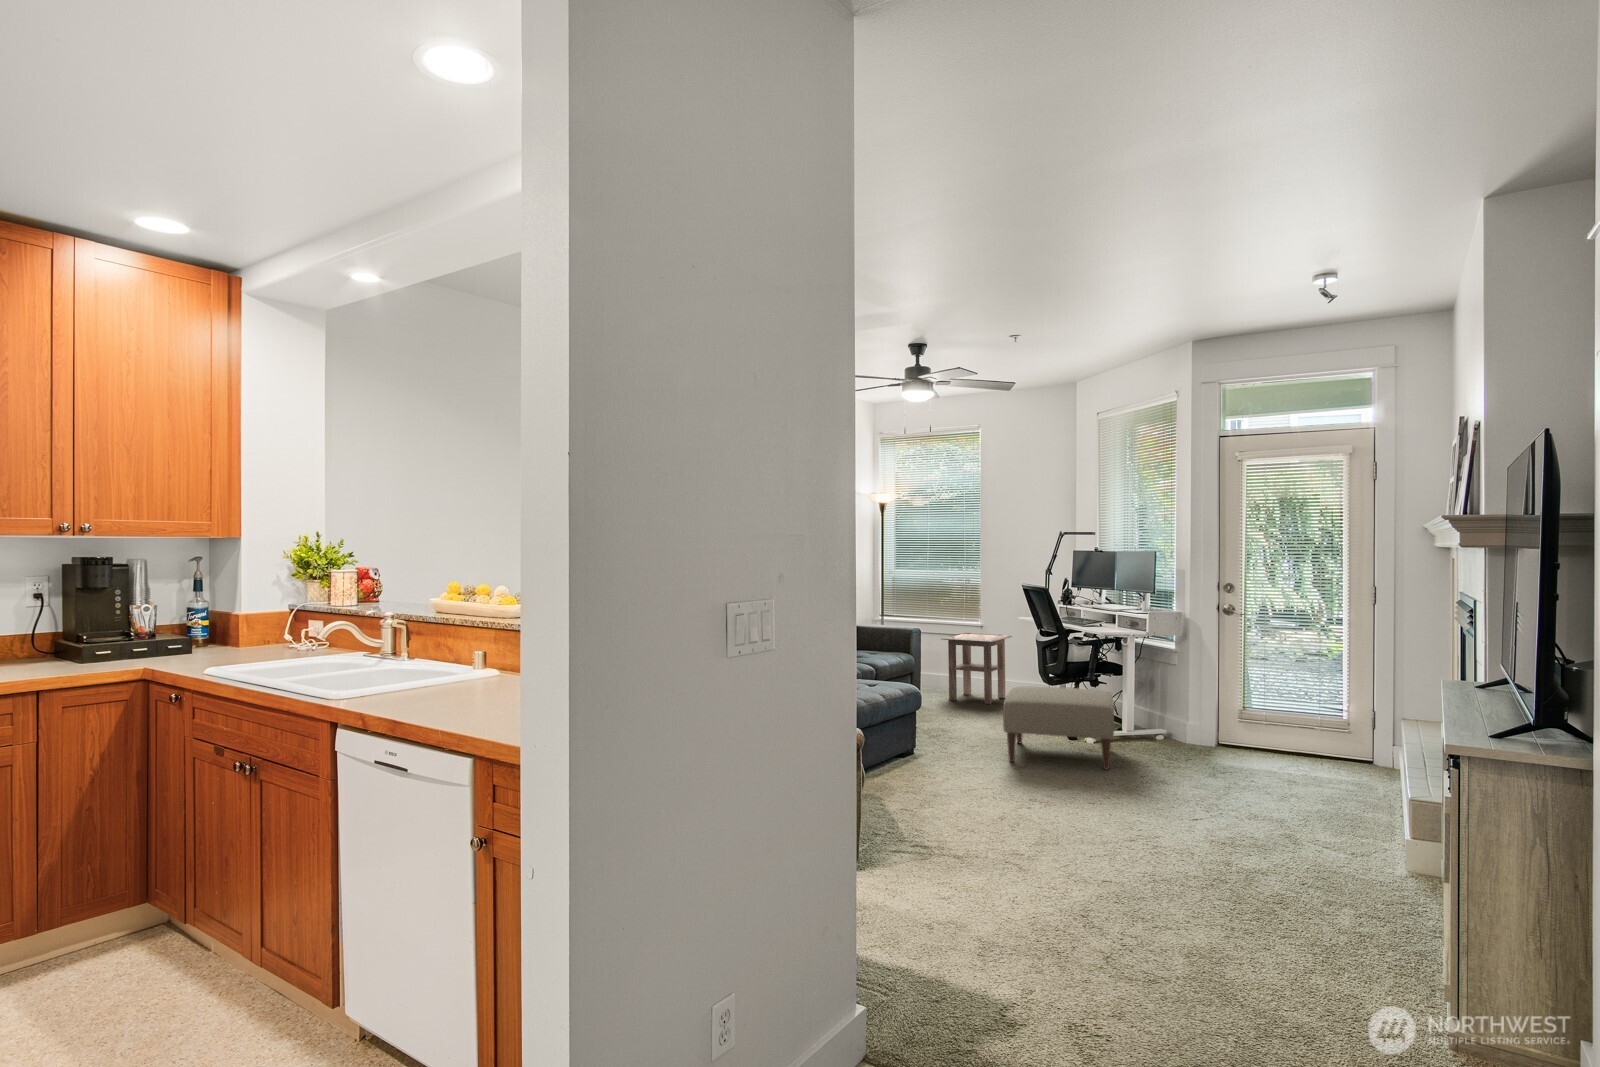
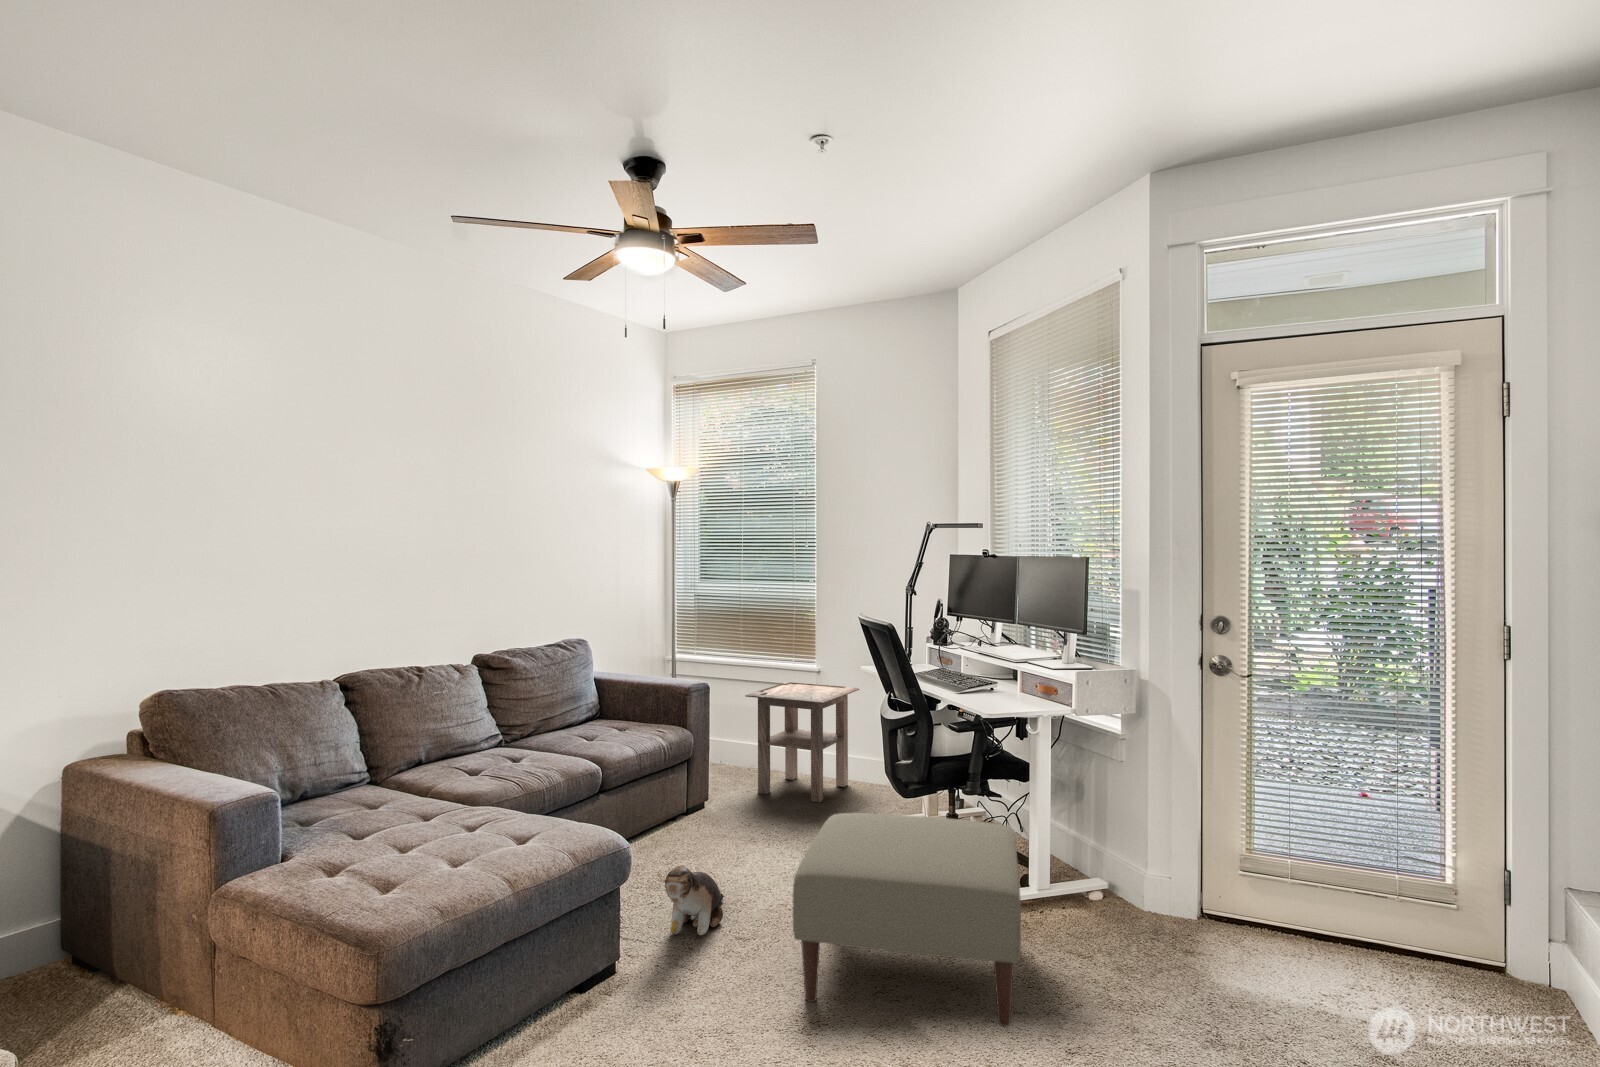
plush toy: none [927,709,956,744] -> present [658,865,724,935]

